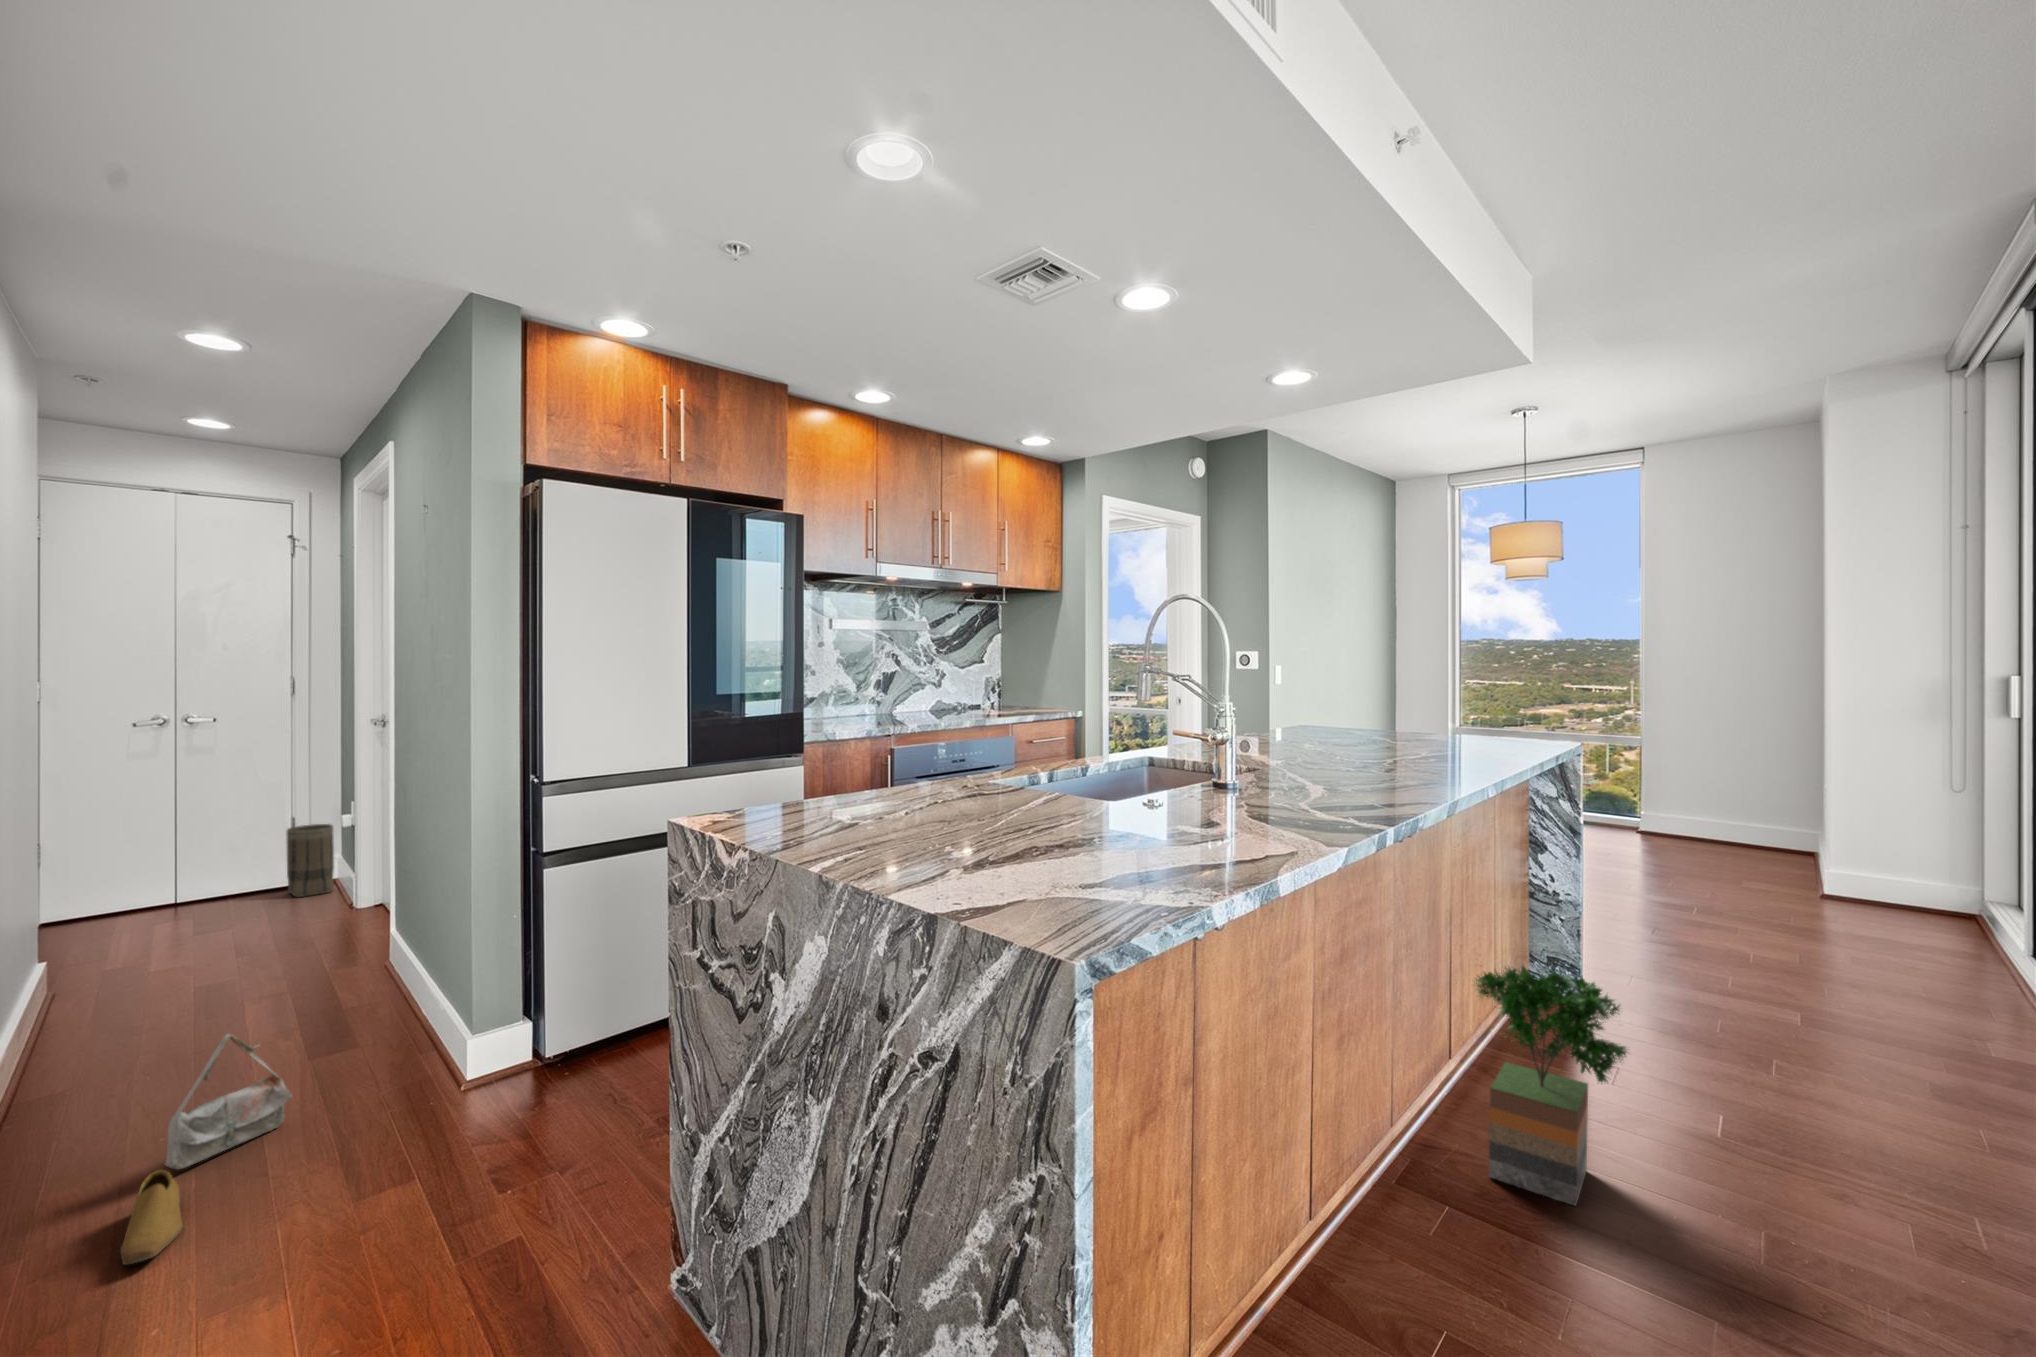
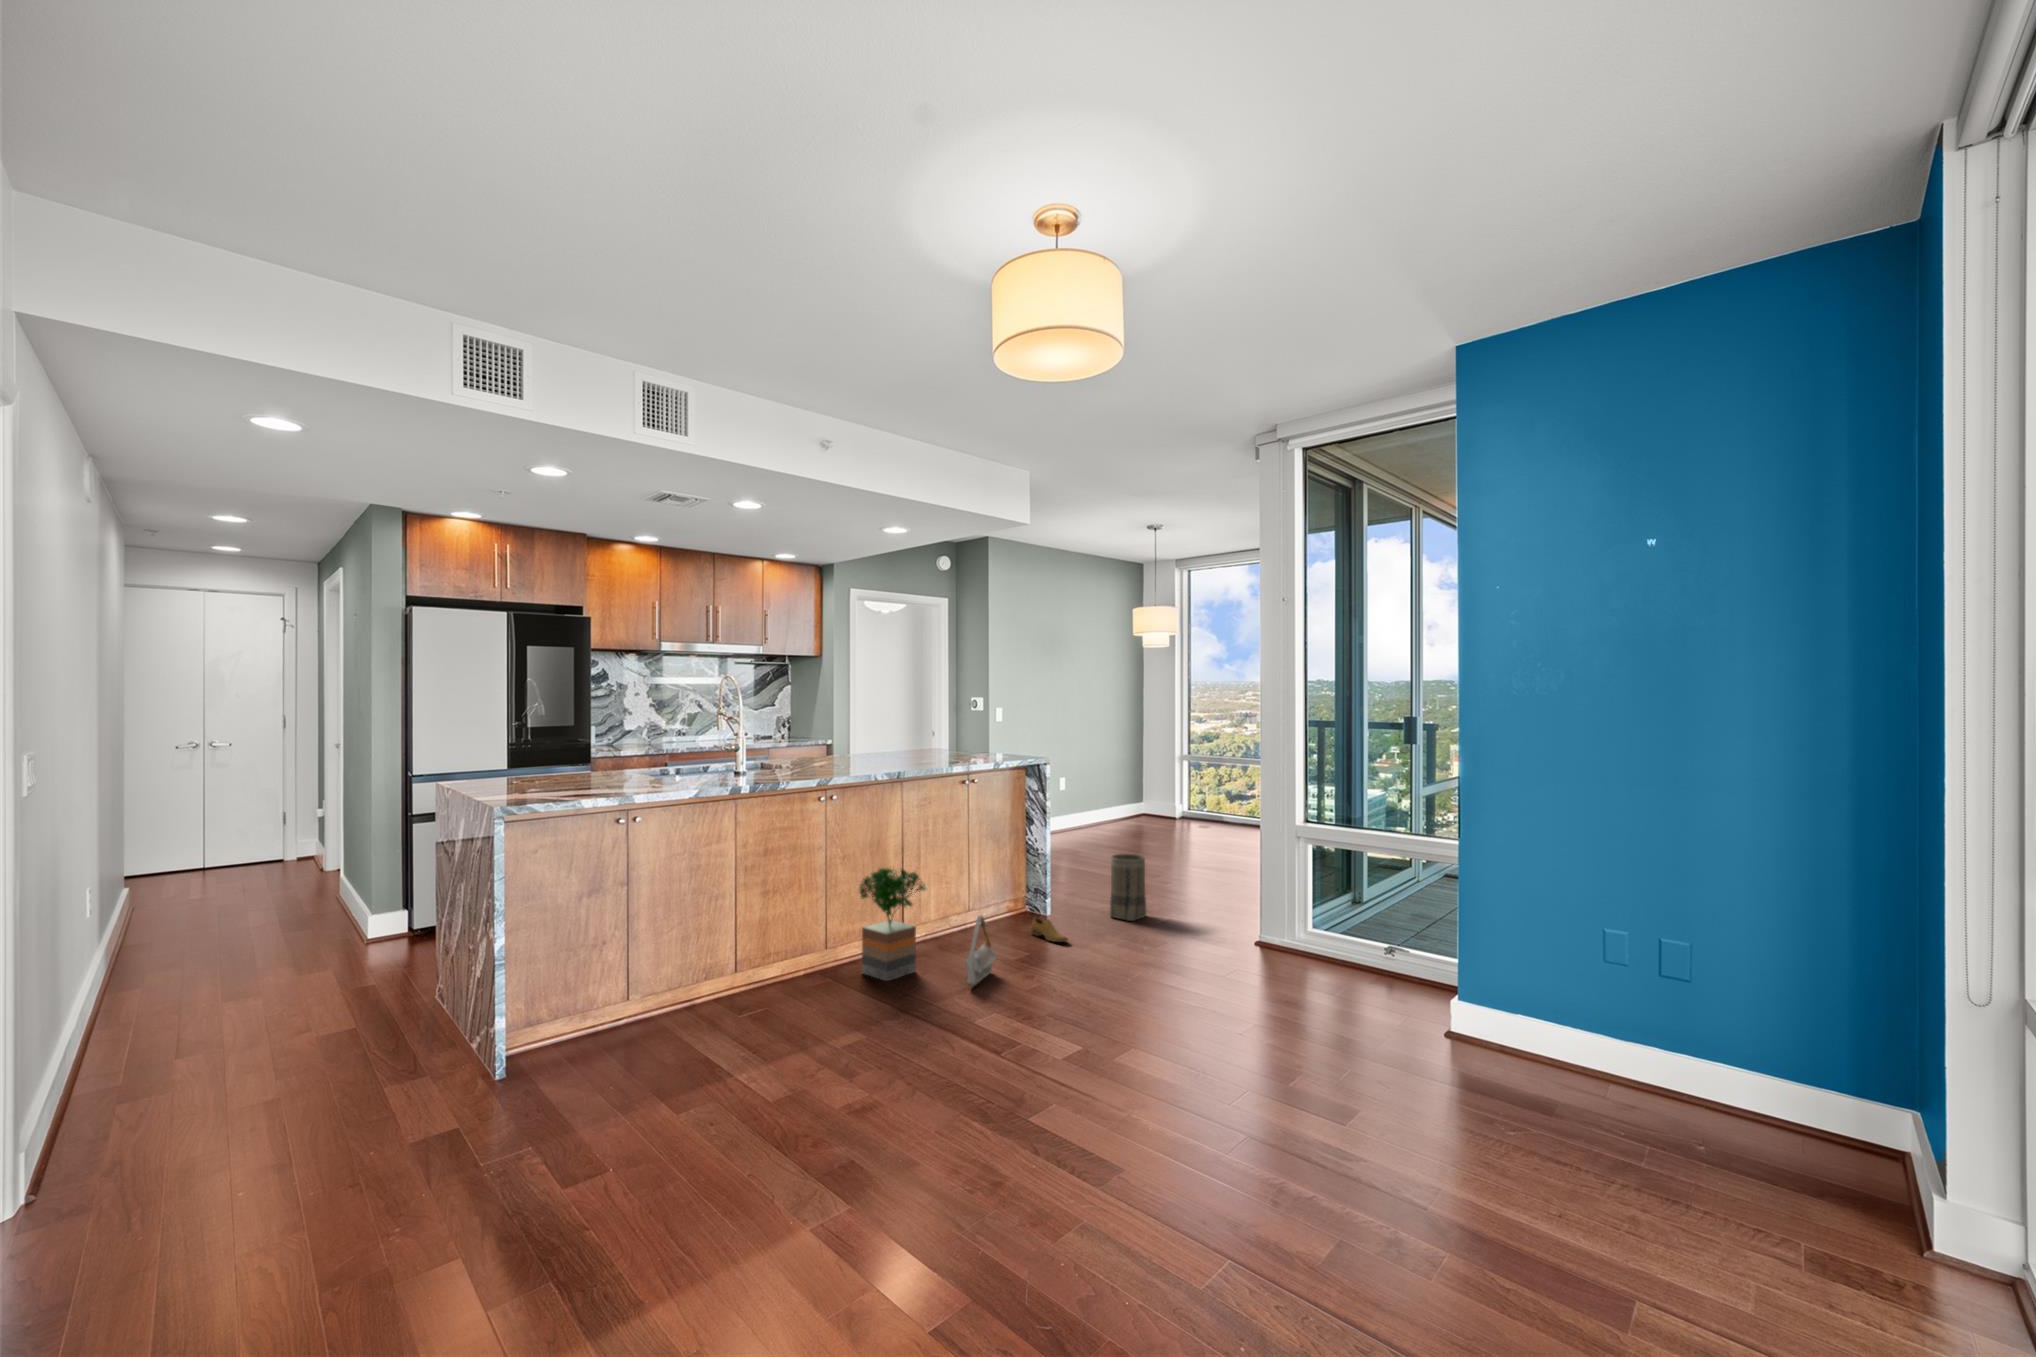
basket: present [286,824,334,897] -> present [1110,854,1147,921]
bag: present [165,1034,292,1169] -> present [966,915,996,986]
shoe: present [120,1170,183,1265] -> present [1031,917,1068,942]

